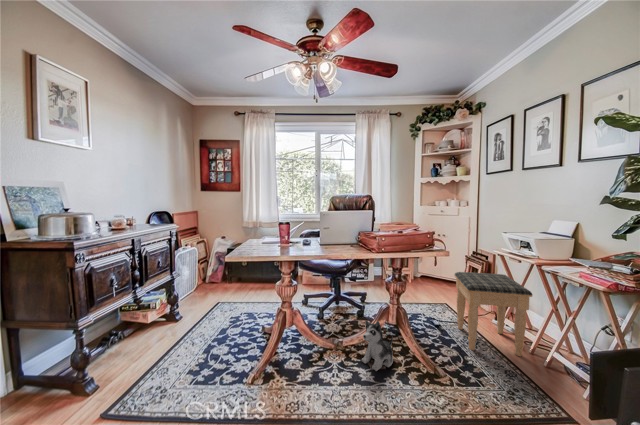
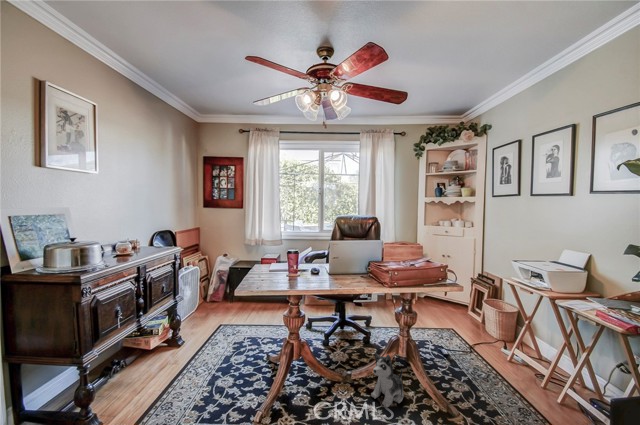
footstool: present [454,272,532,356] -> none [463,300,545,391]

